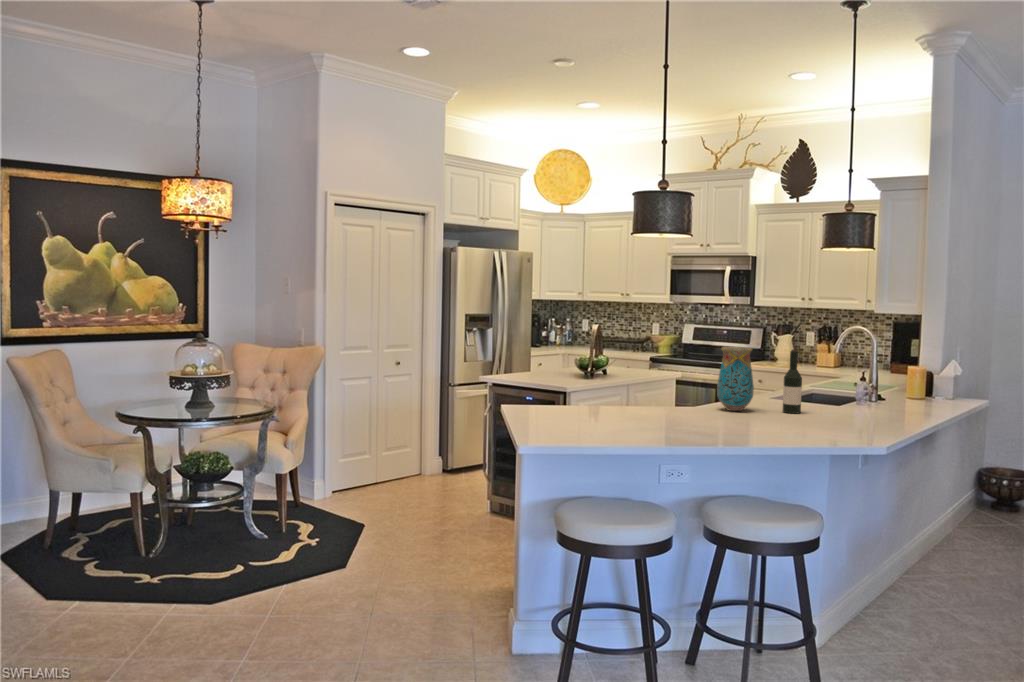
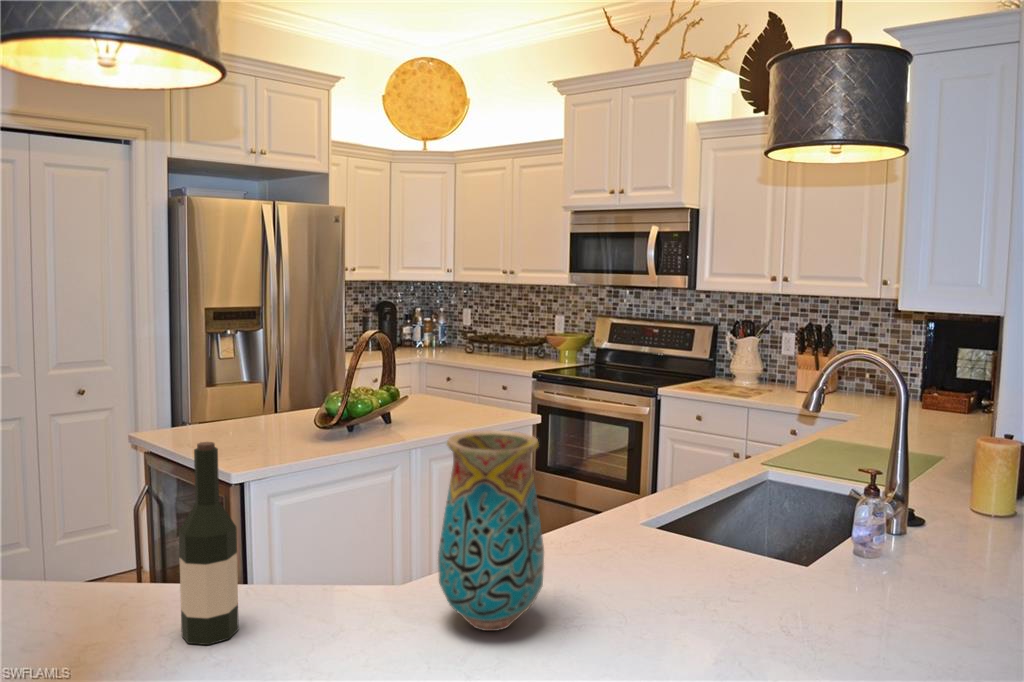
wine bottle: present [783,350,802,414] -> present [179,442,239,645]

